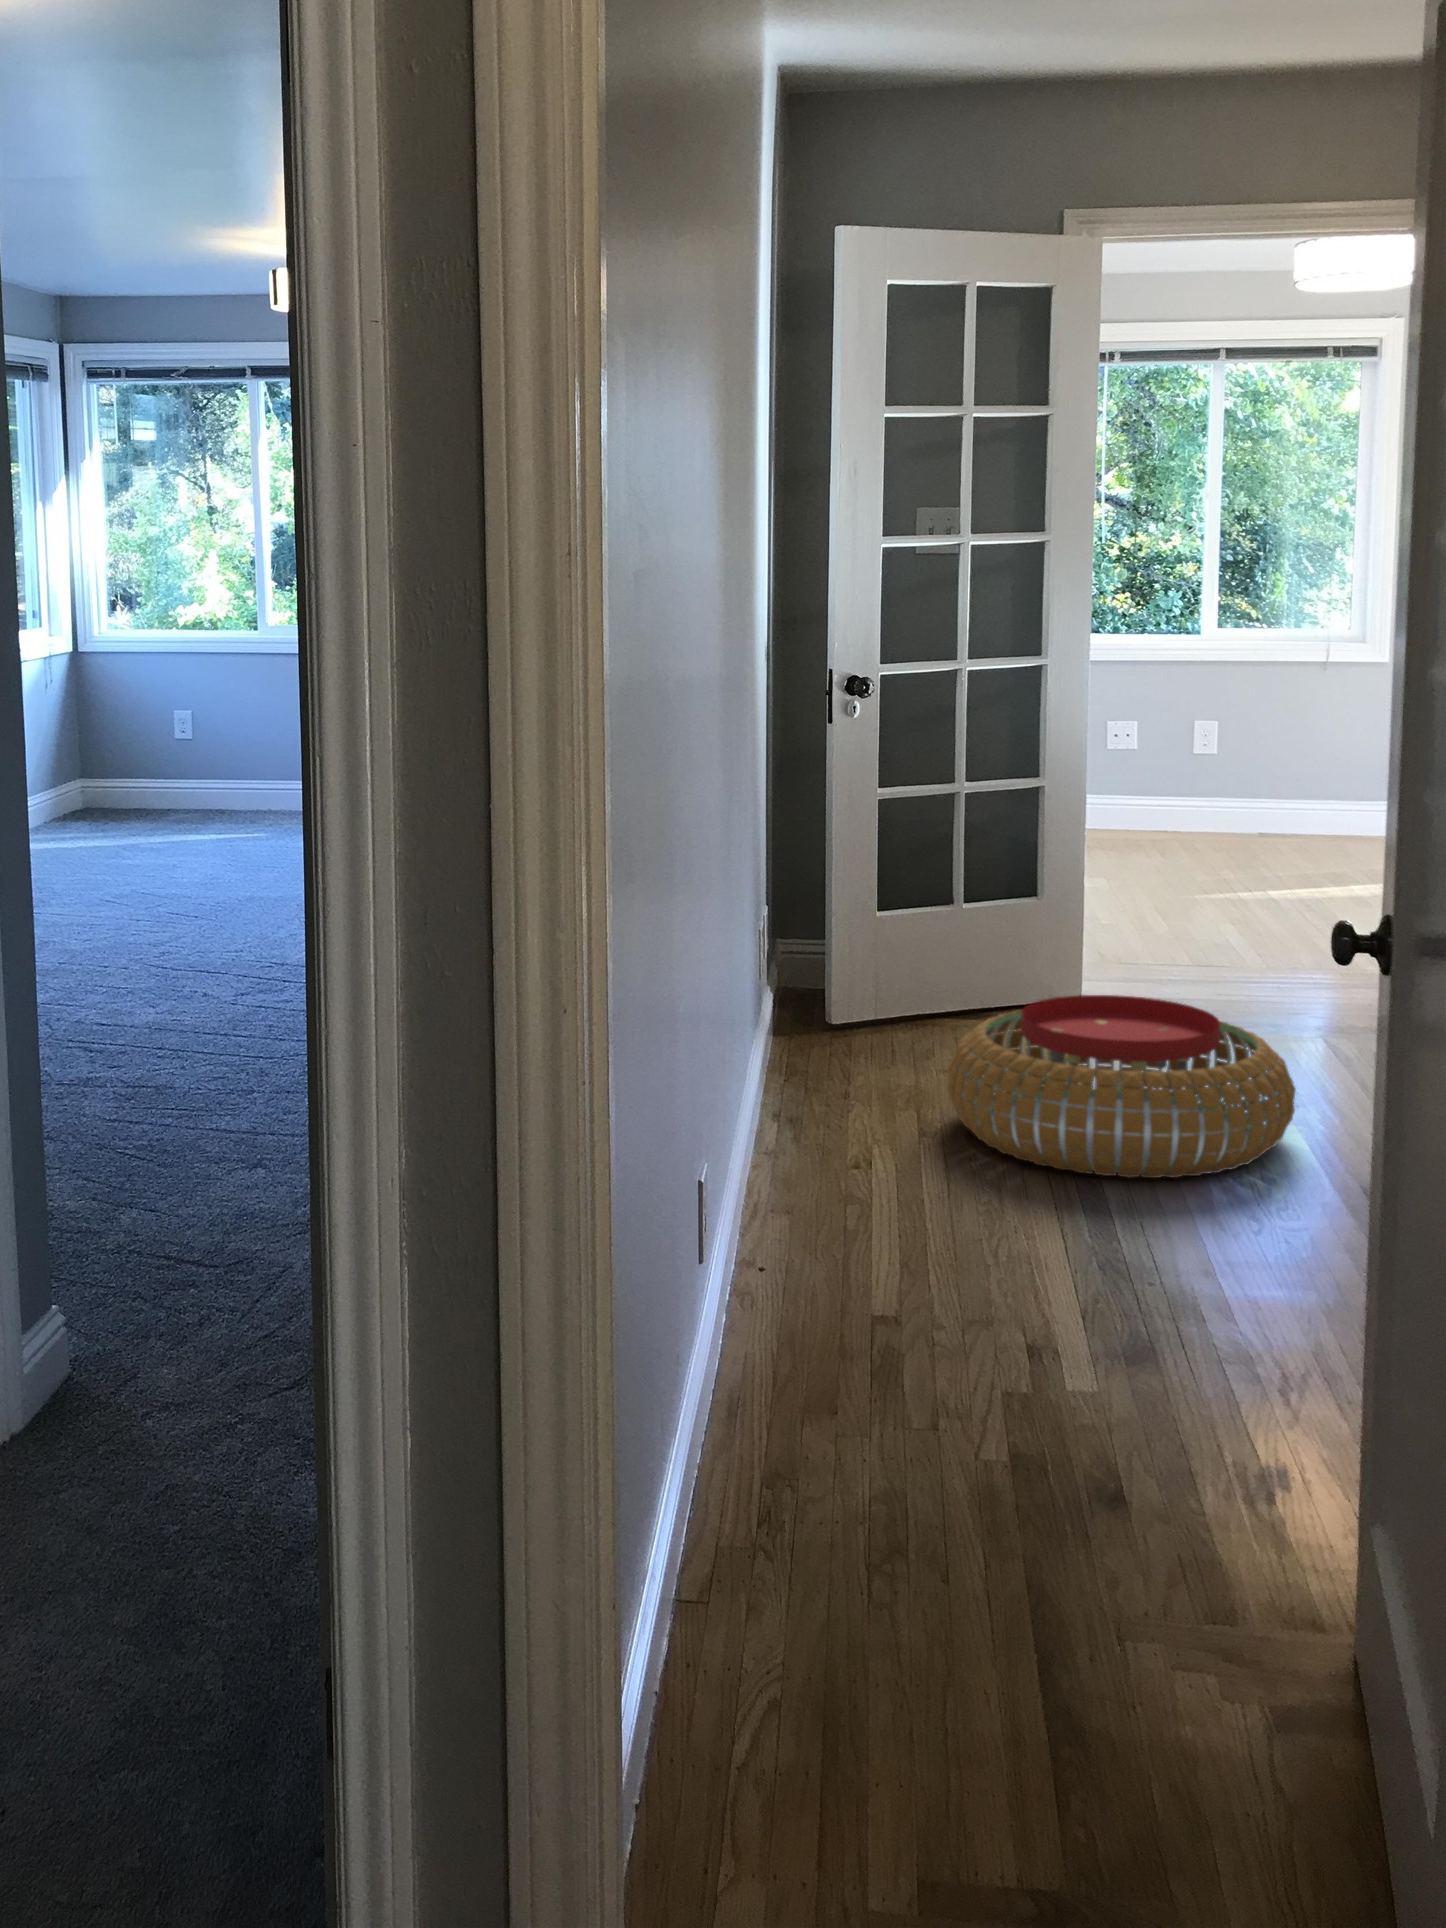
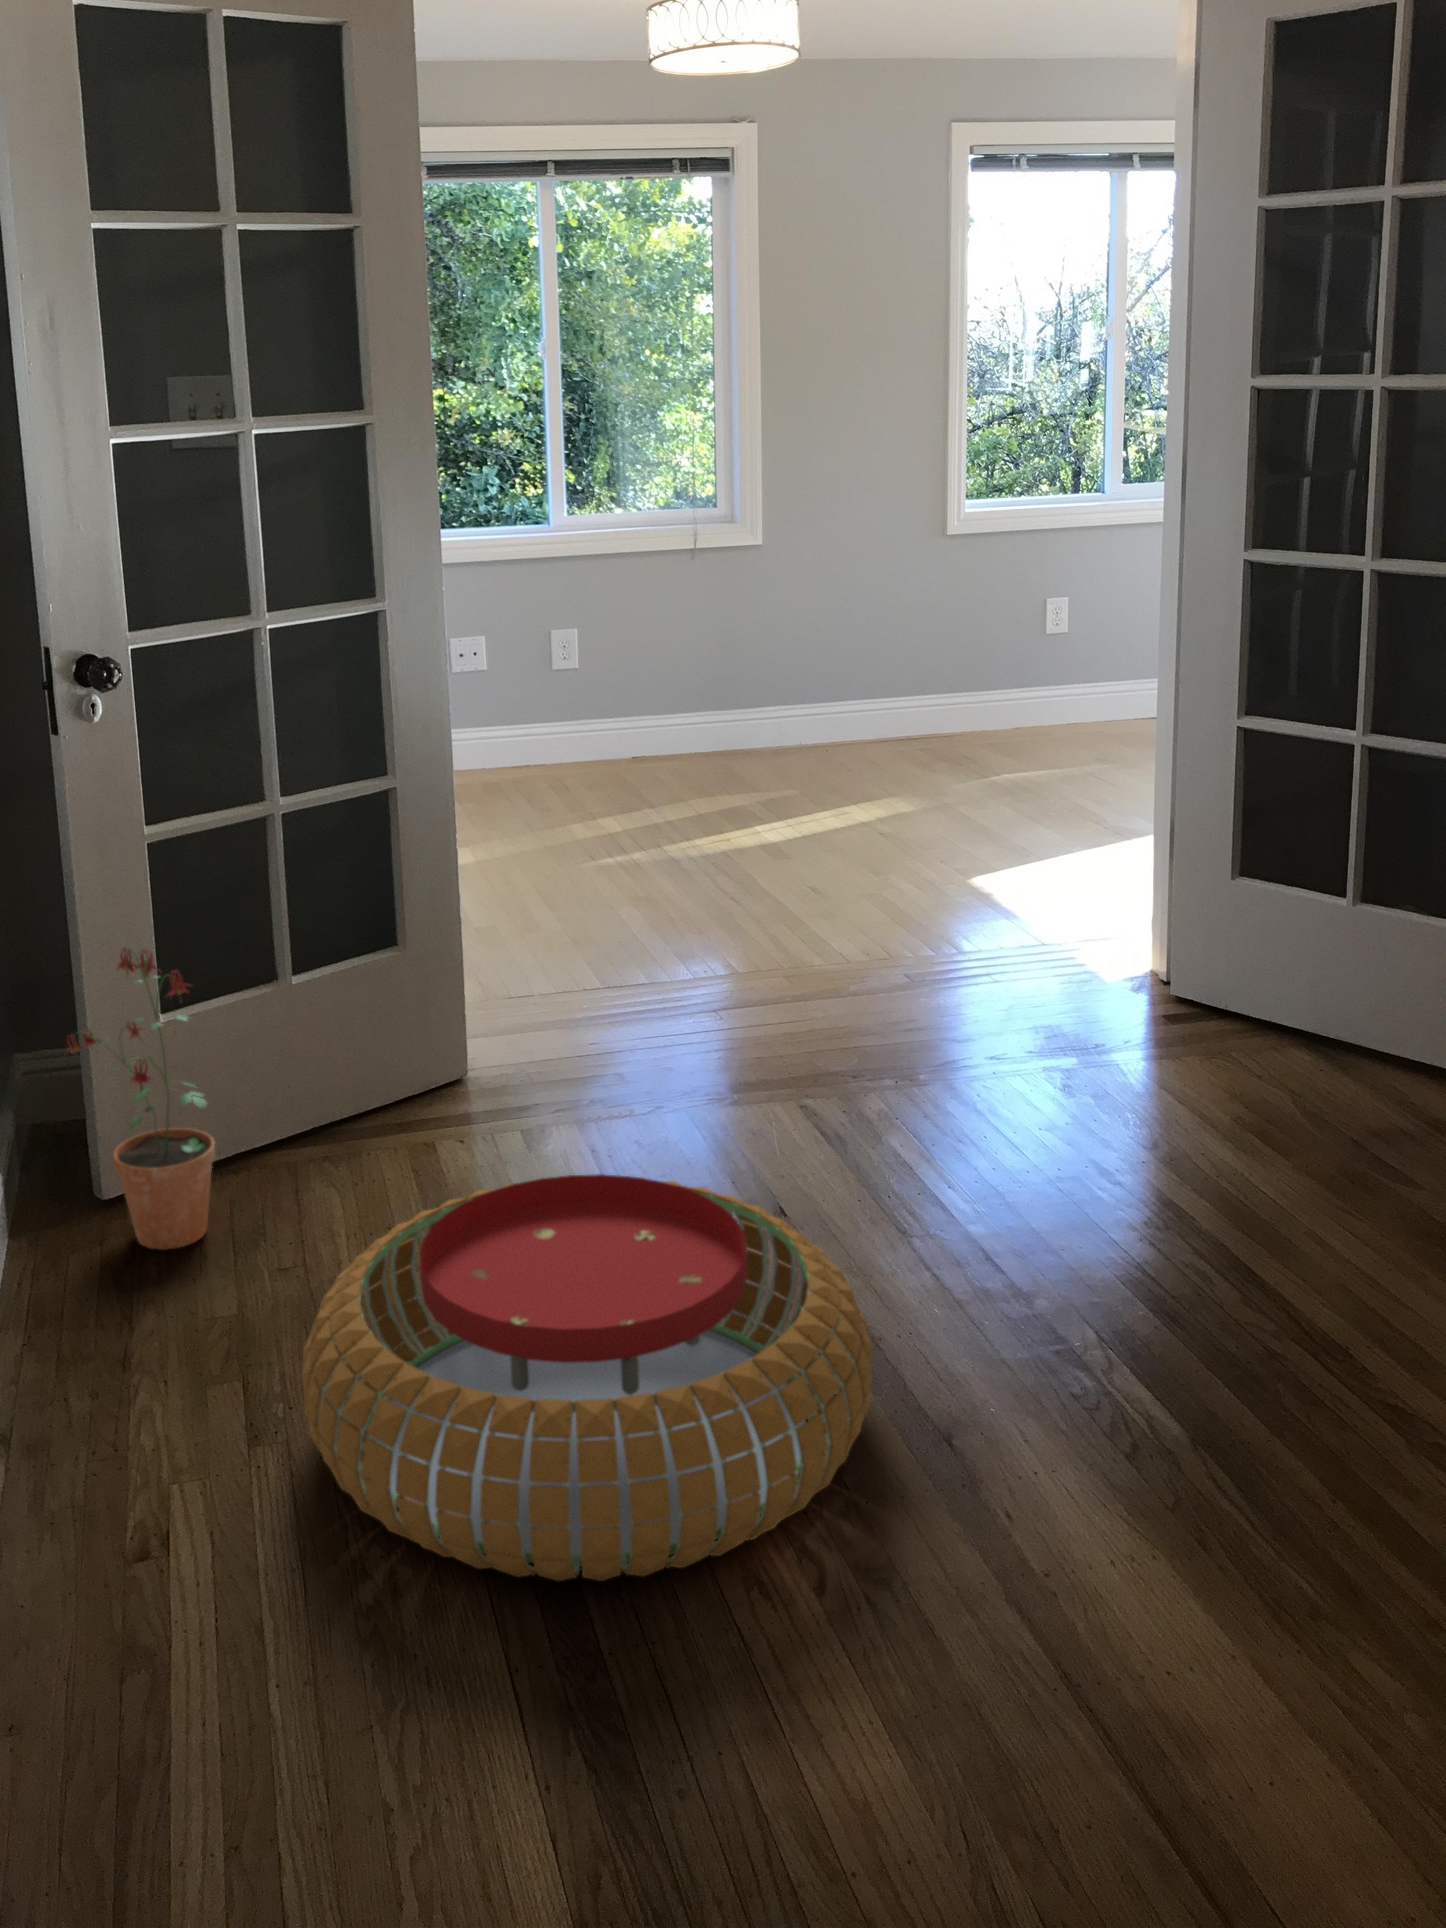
potted plant: none [817,857,909,1048] -> present [67,948,215,1250]

